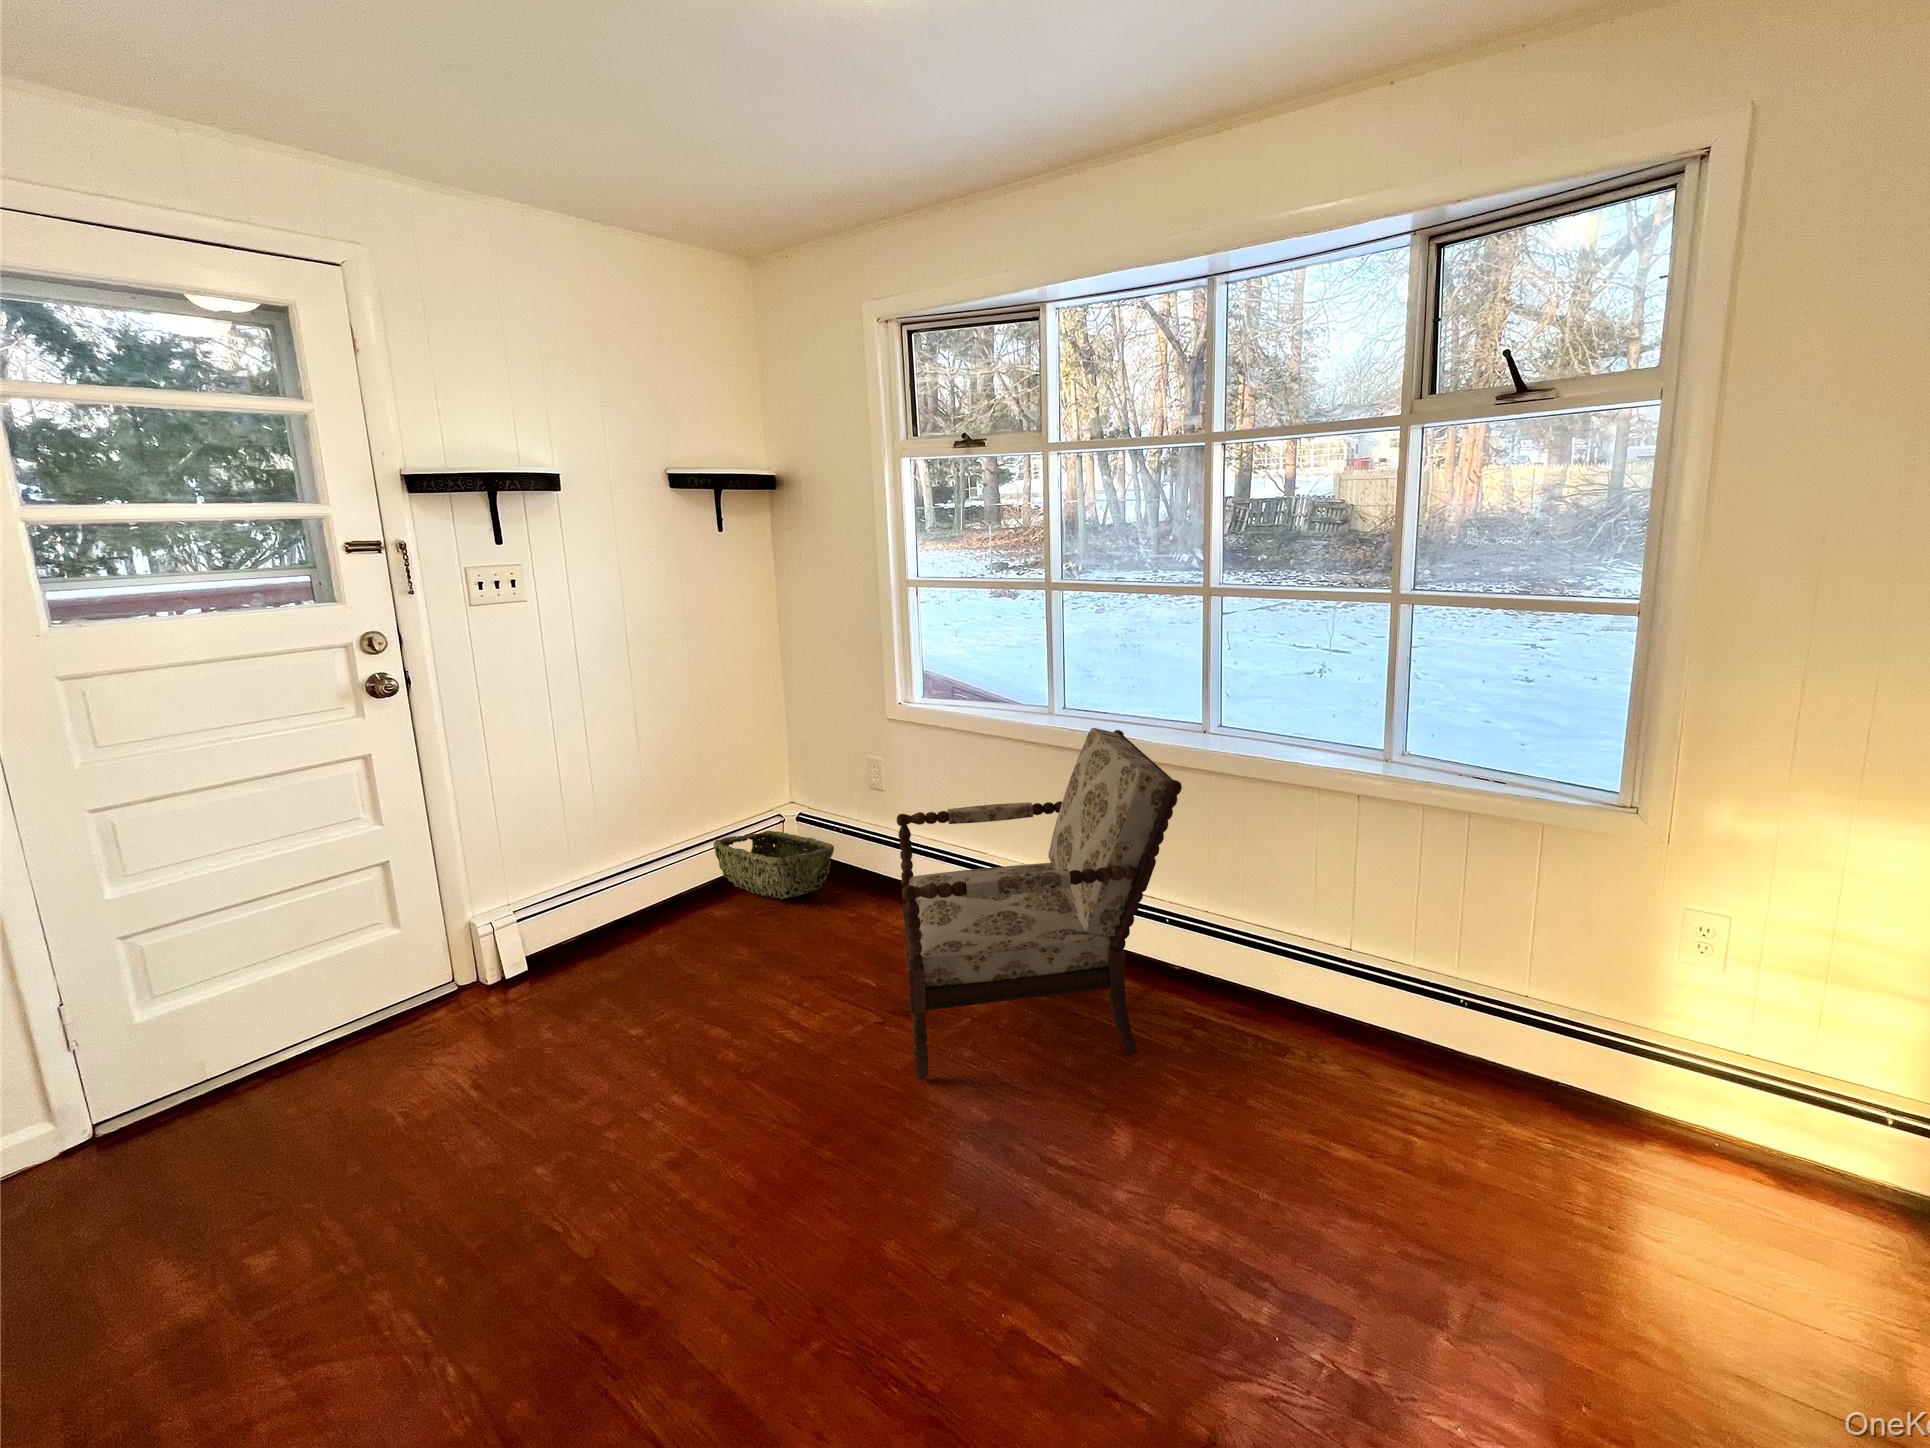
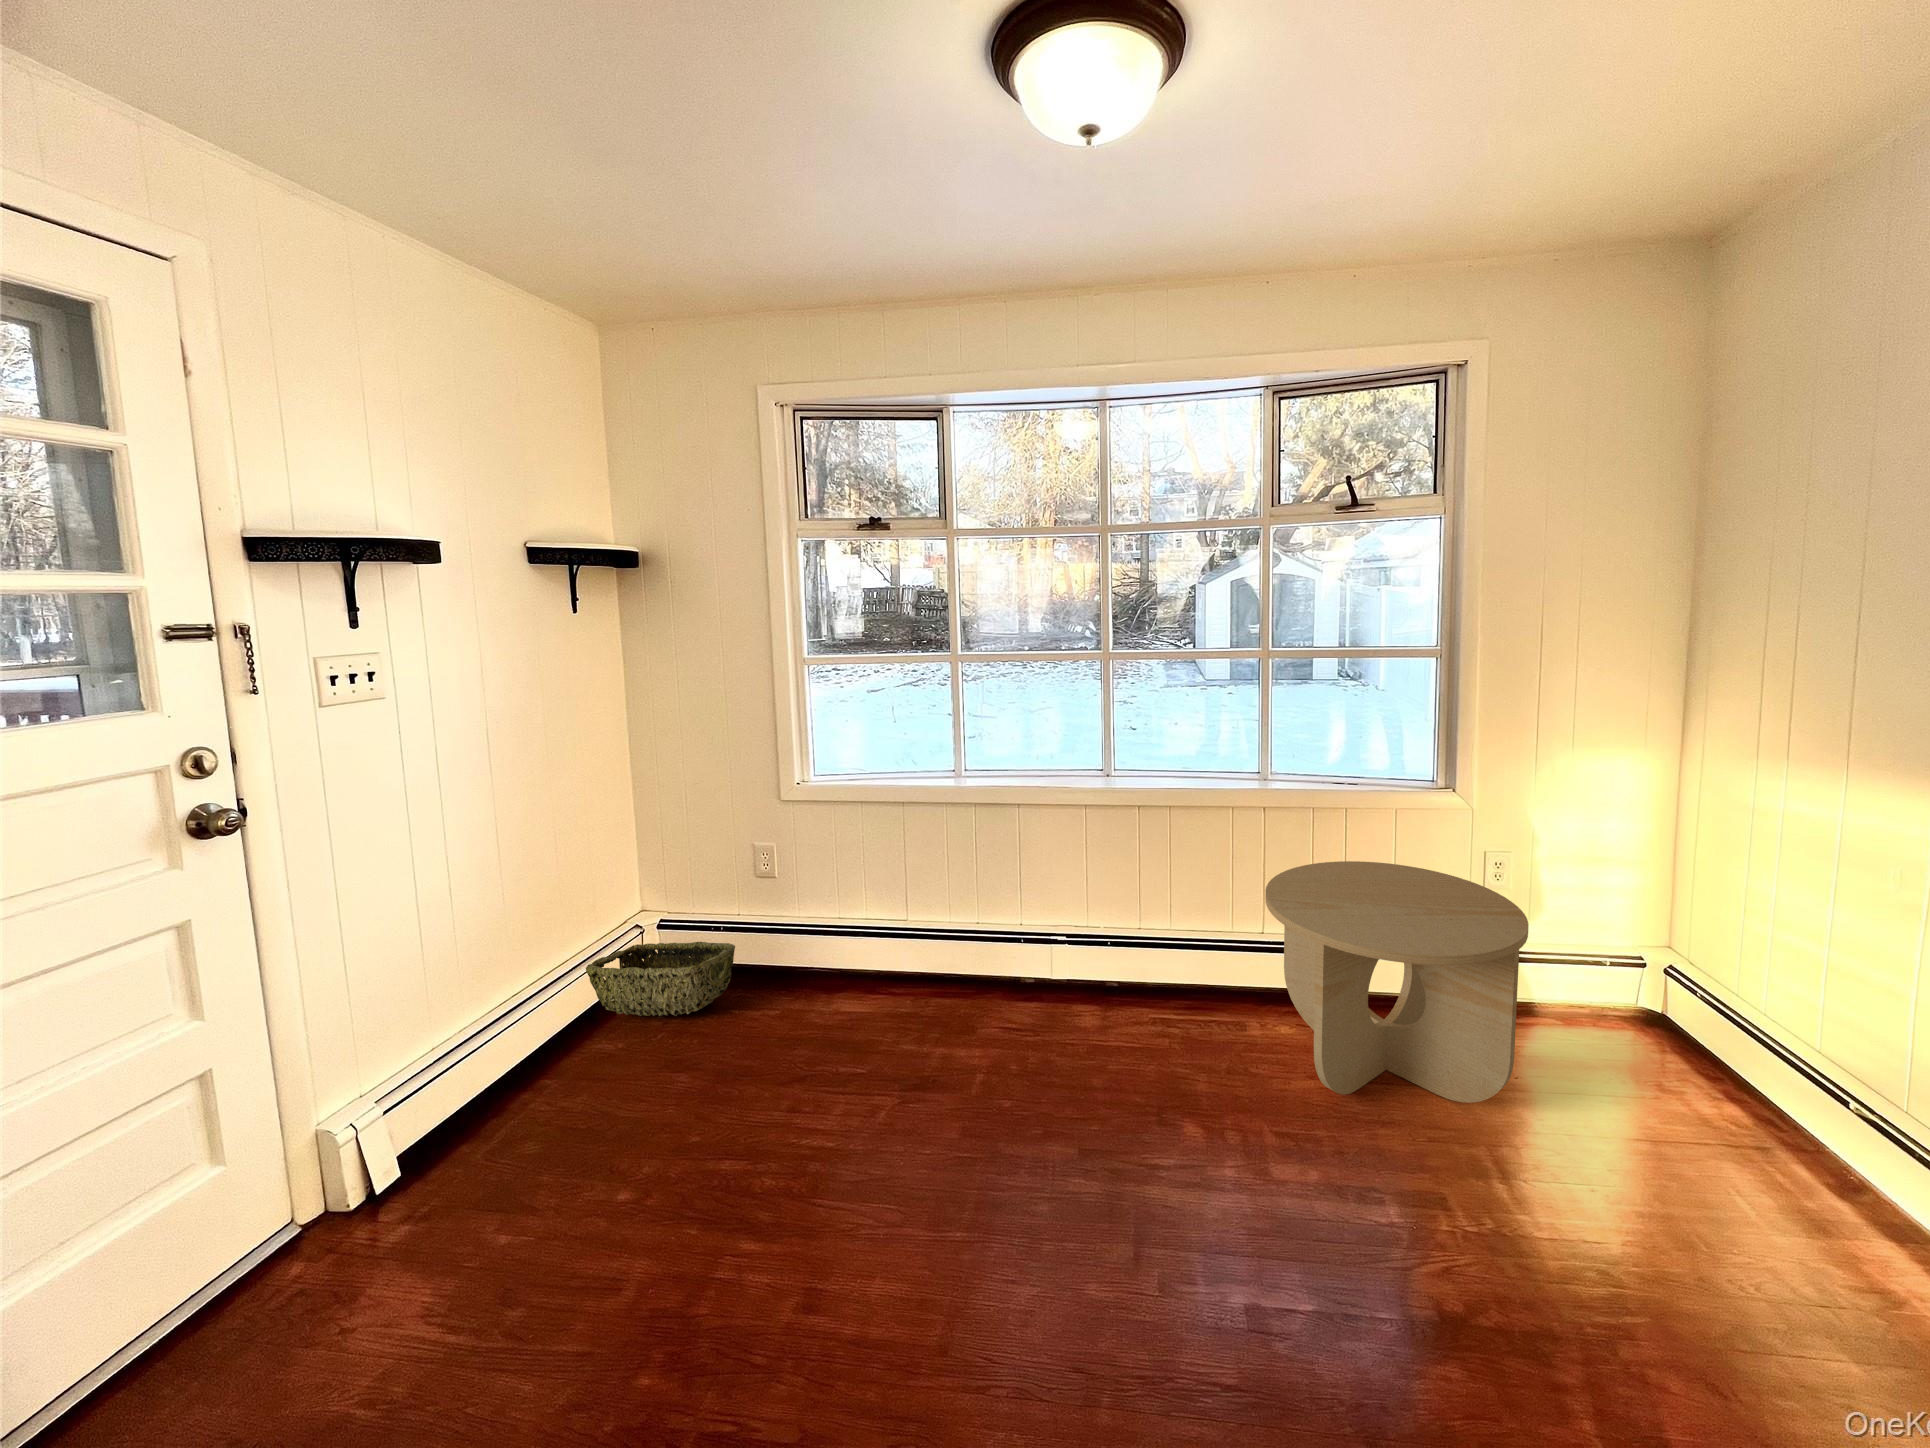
armchair: present [897,728,1182,1079] -> none [878,780,1170,1138]
side table: none [1271,877,1633,1237] -> present [1265,861,1529,1103]

